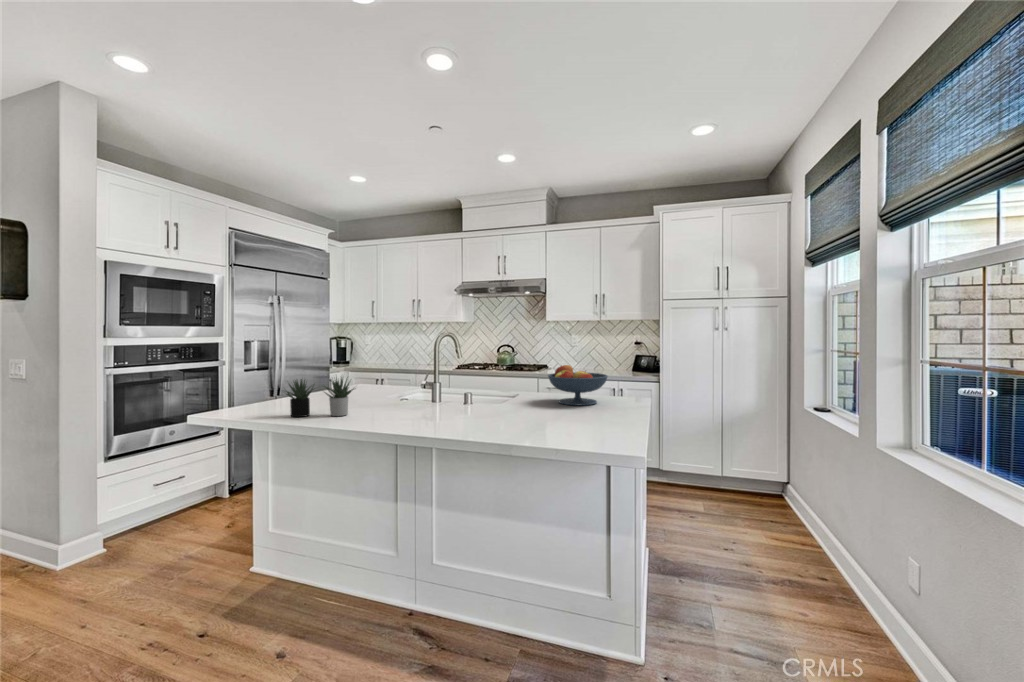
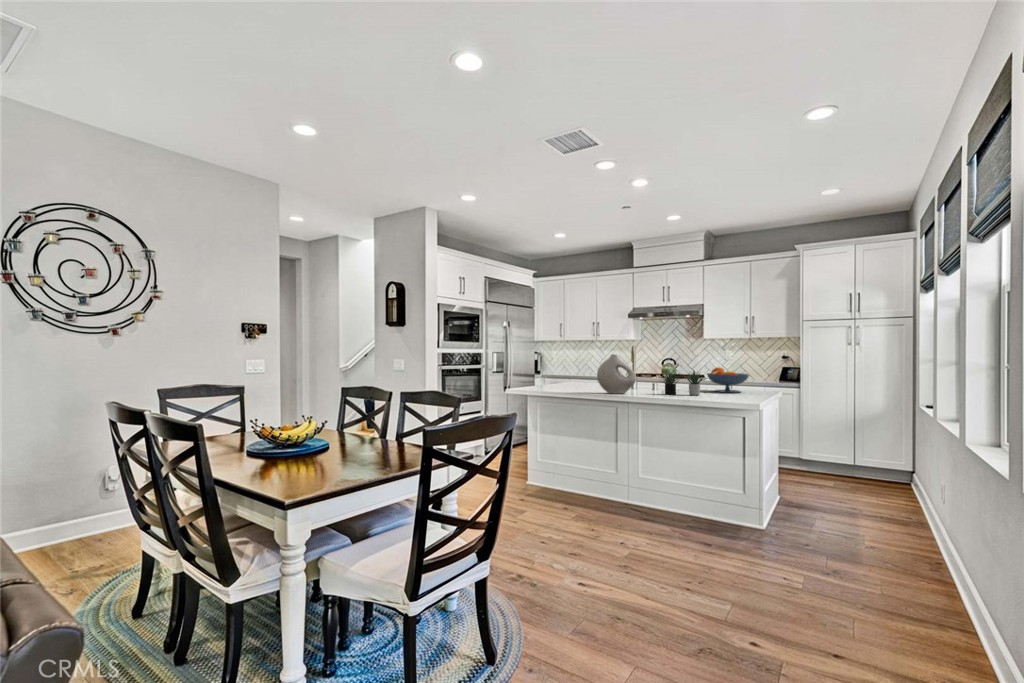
vase: none [356,351,427,424] -> present [597,354,636,394]
succulent plant: present [285,377,354,417] -> present [662,371,702,395]

